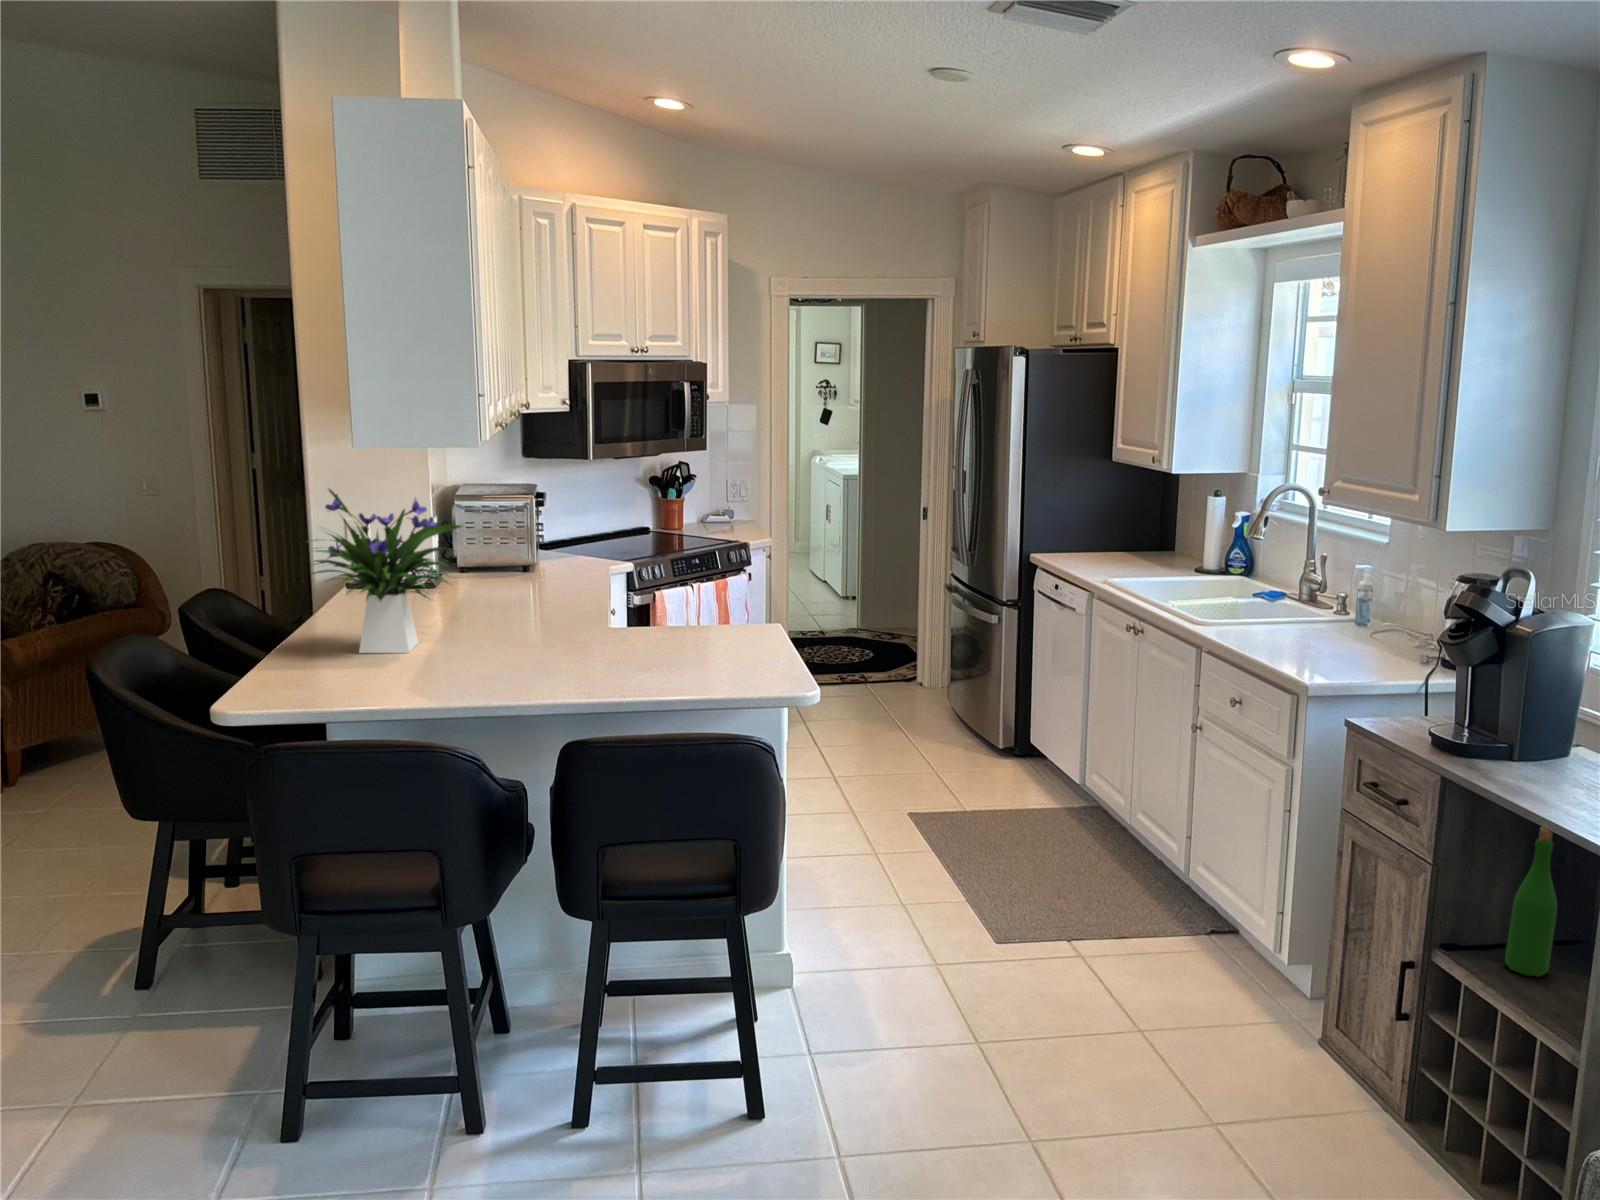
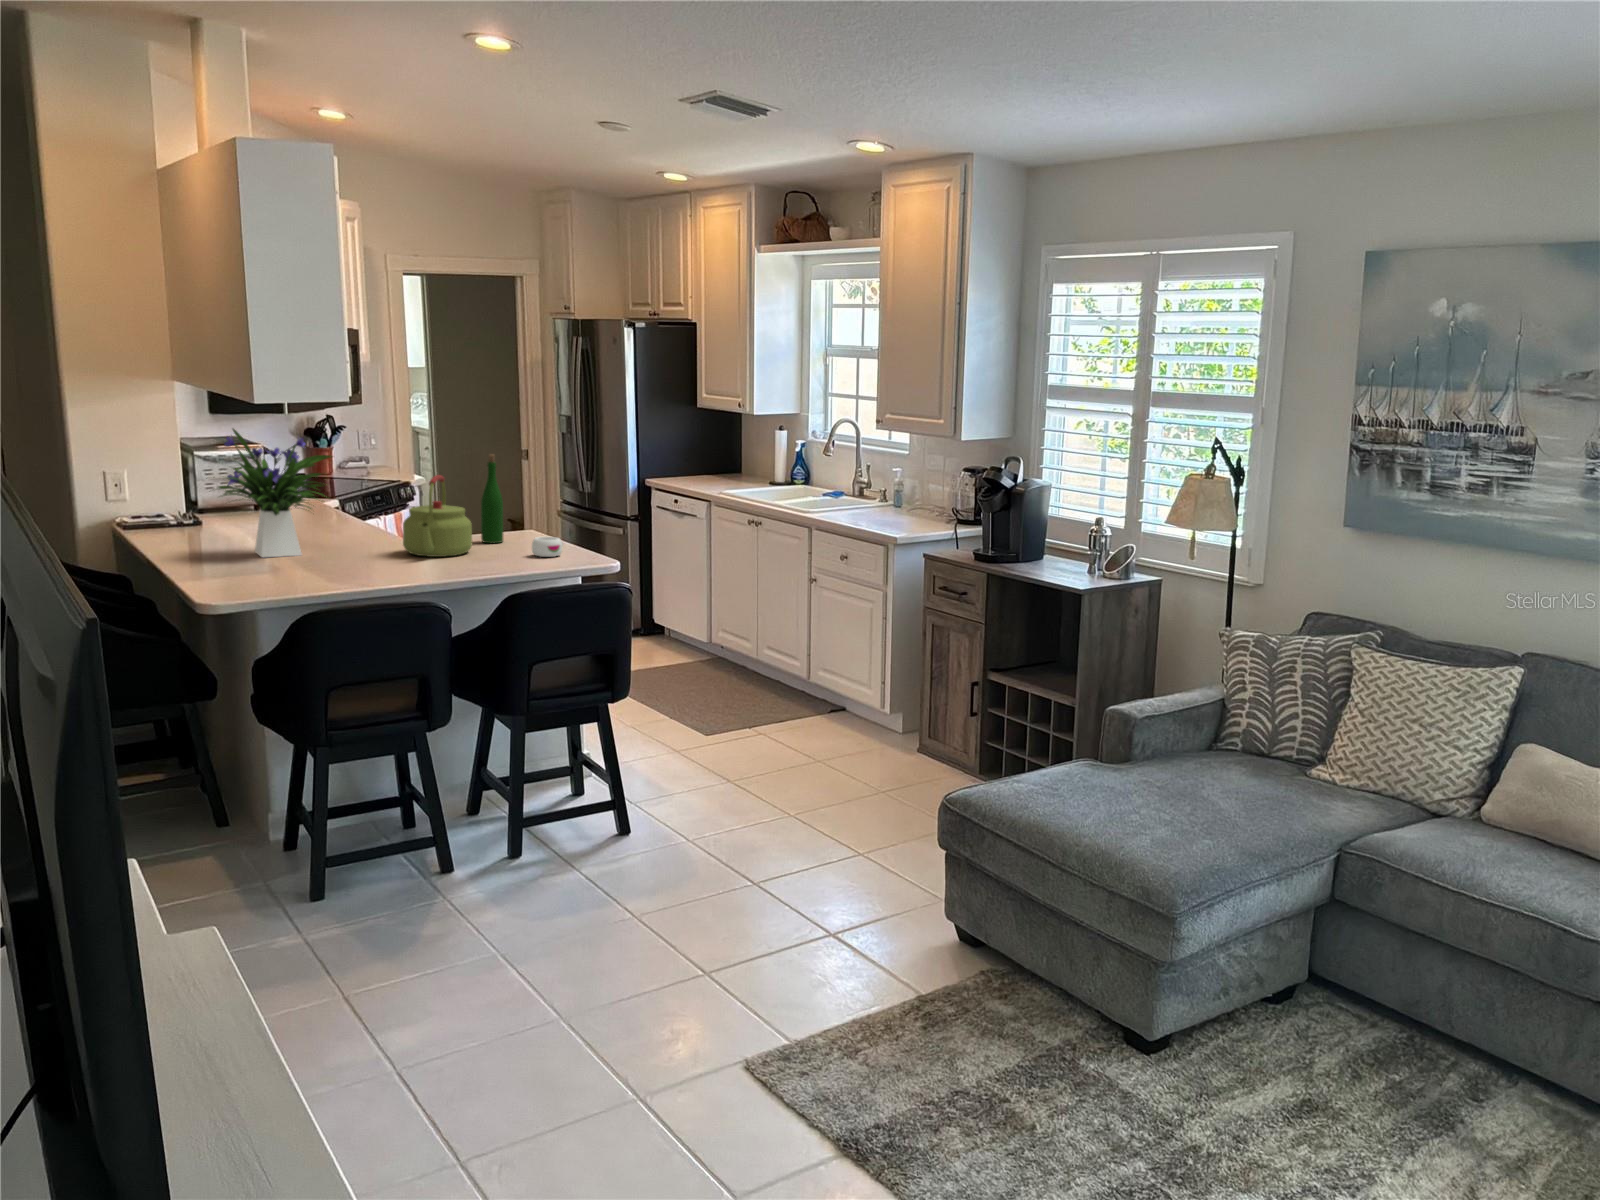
kettle: none [516,558,610,673] -> present [403,475,472,557]
mug: none [665,656,716,688] -> present [532,537,563,557]
wine bottle: present [1505,827,1557,977] -> present [481,454,503,543]

